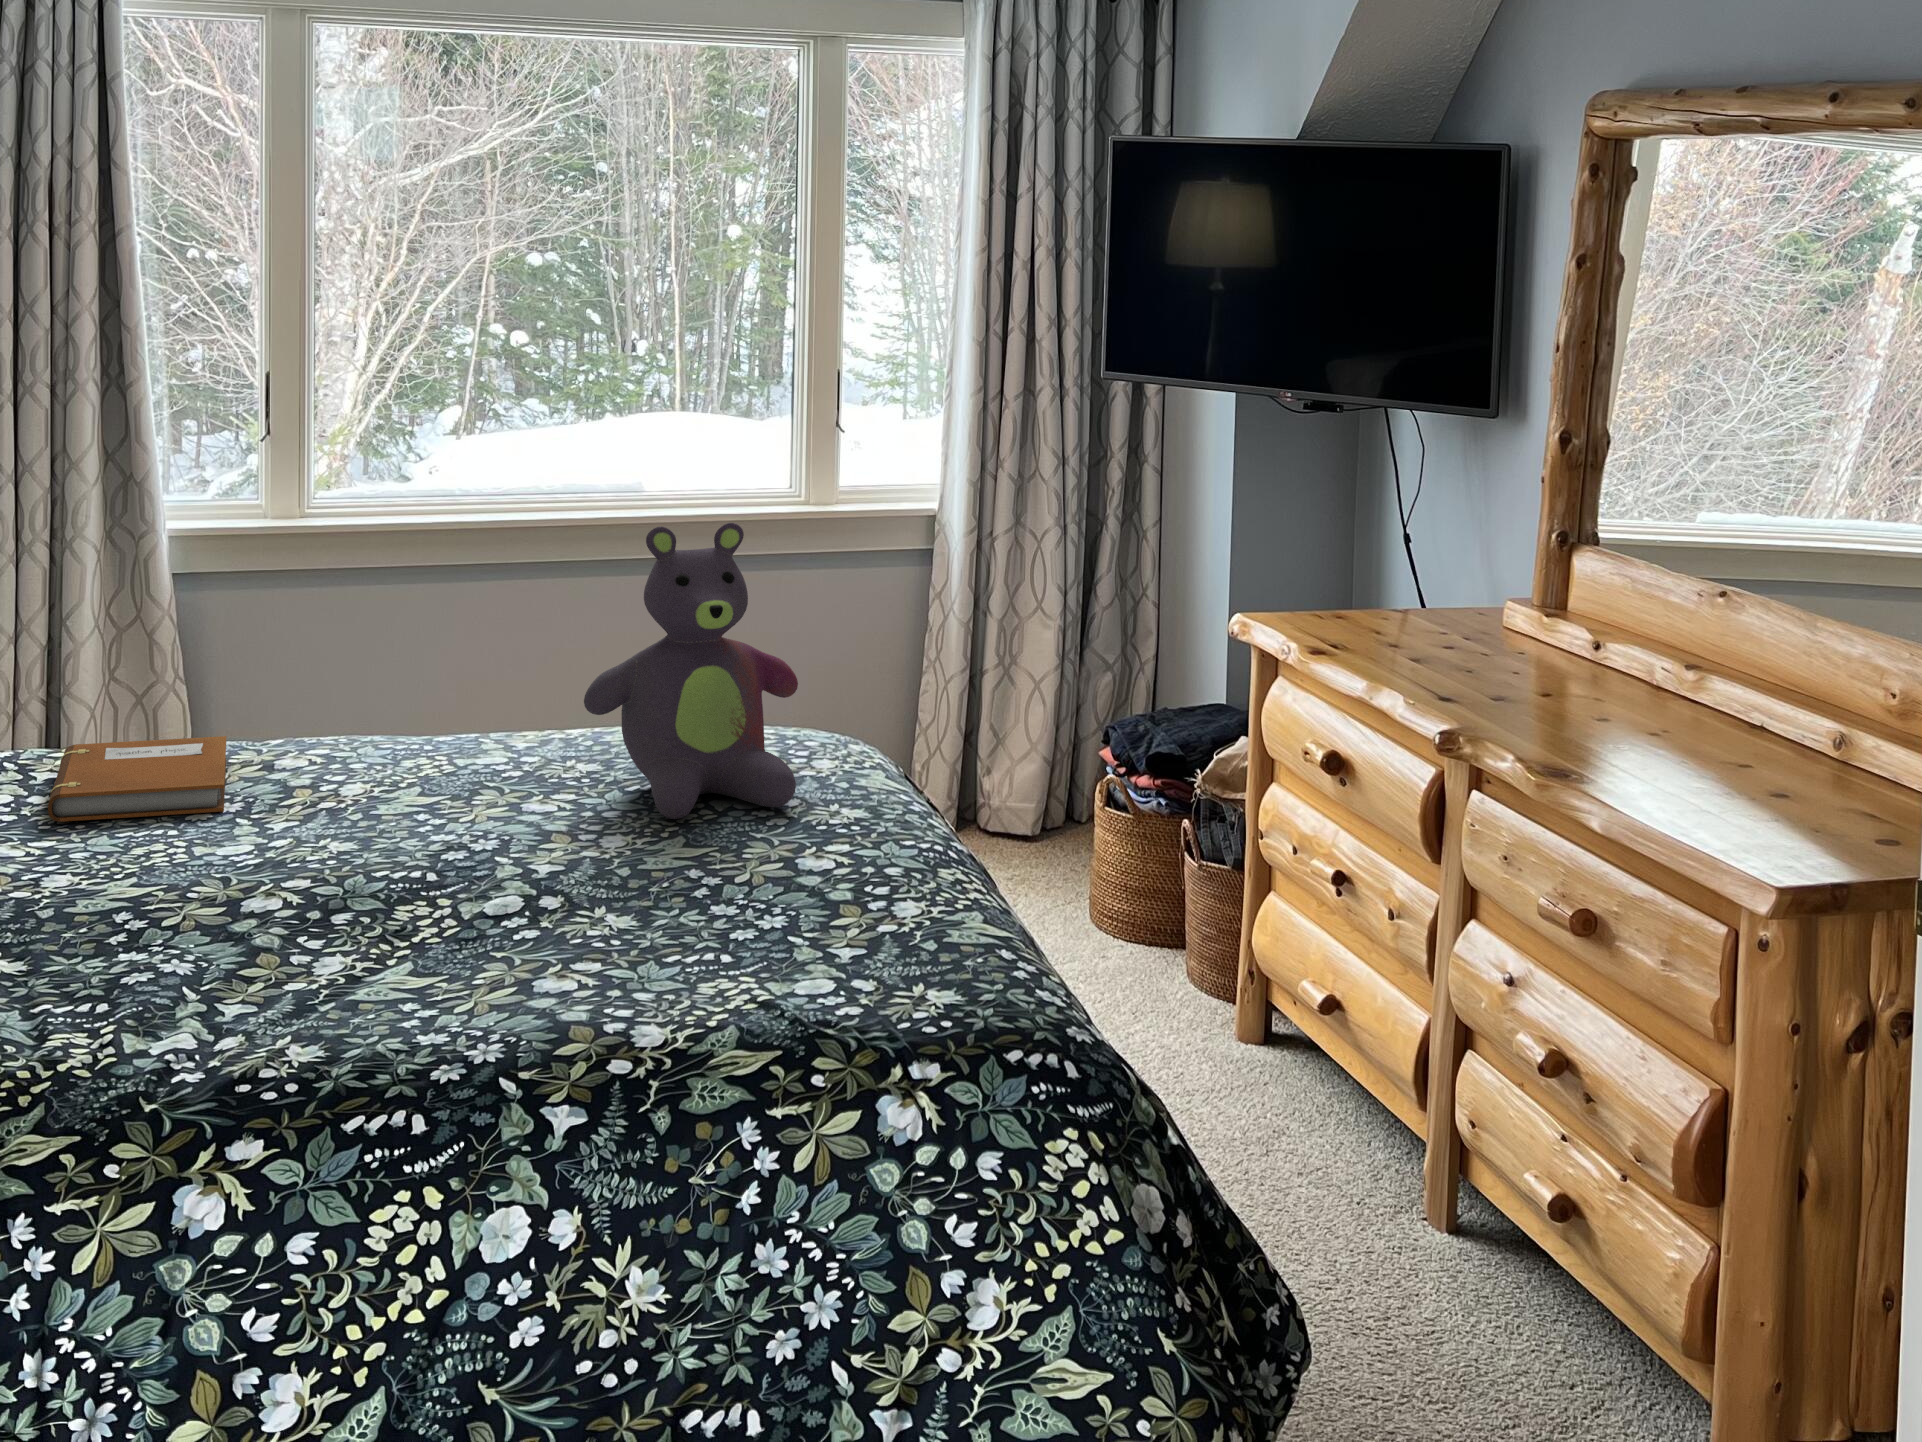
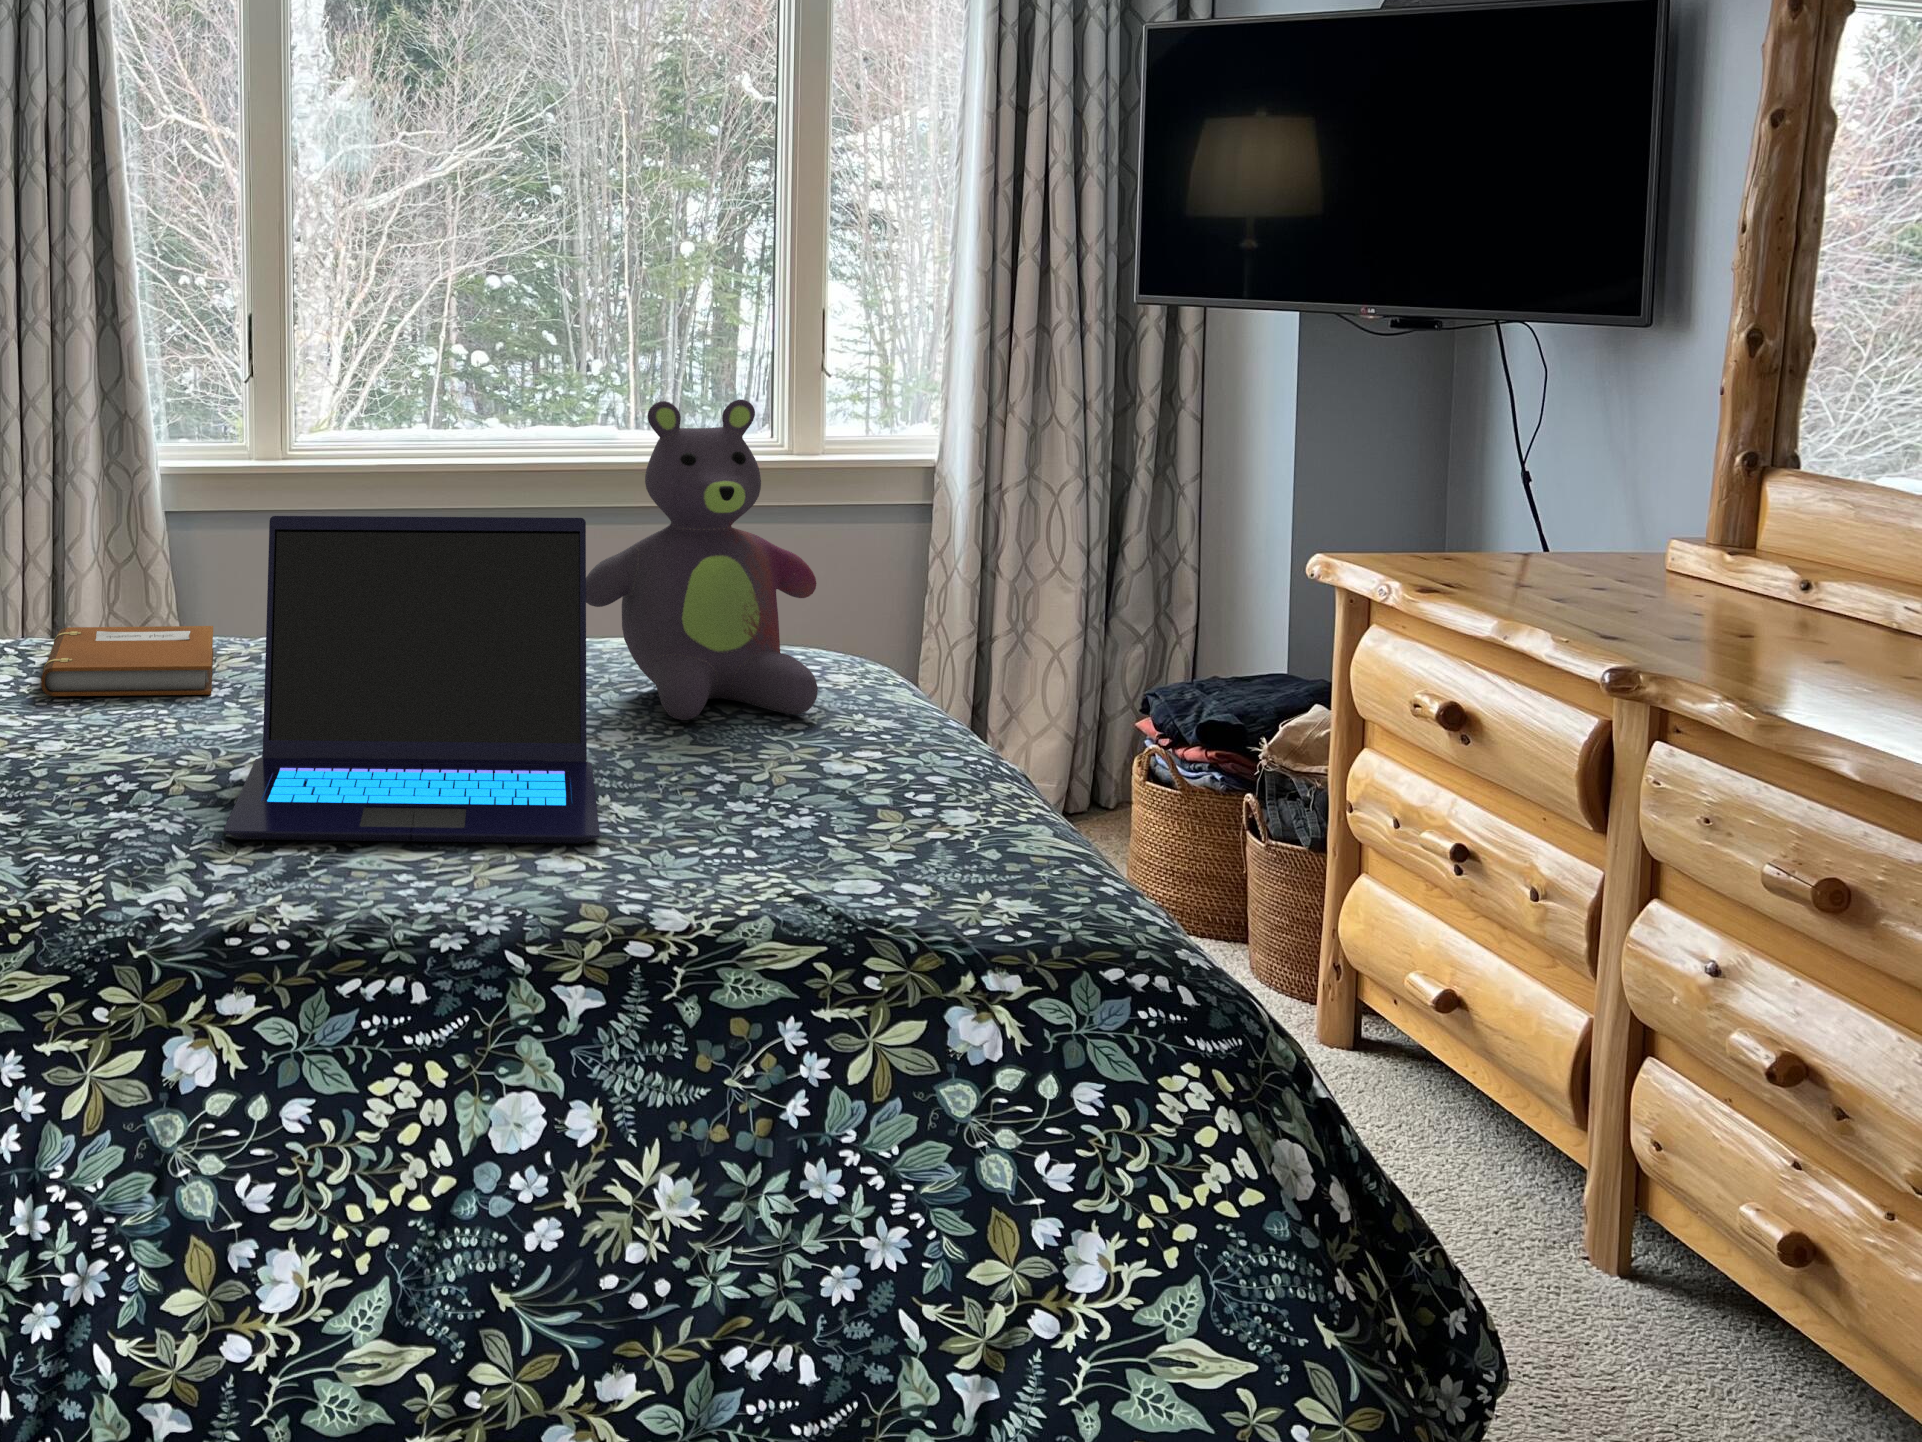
laptop: none [235,647,590,975] -> present [224,516,600,844]

